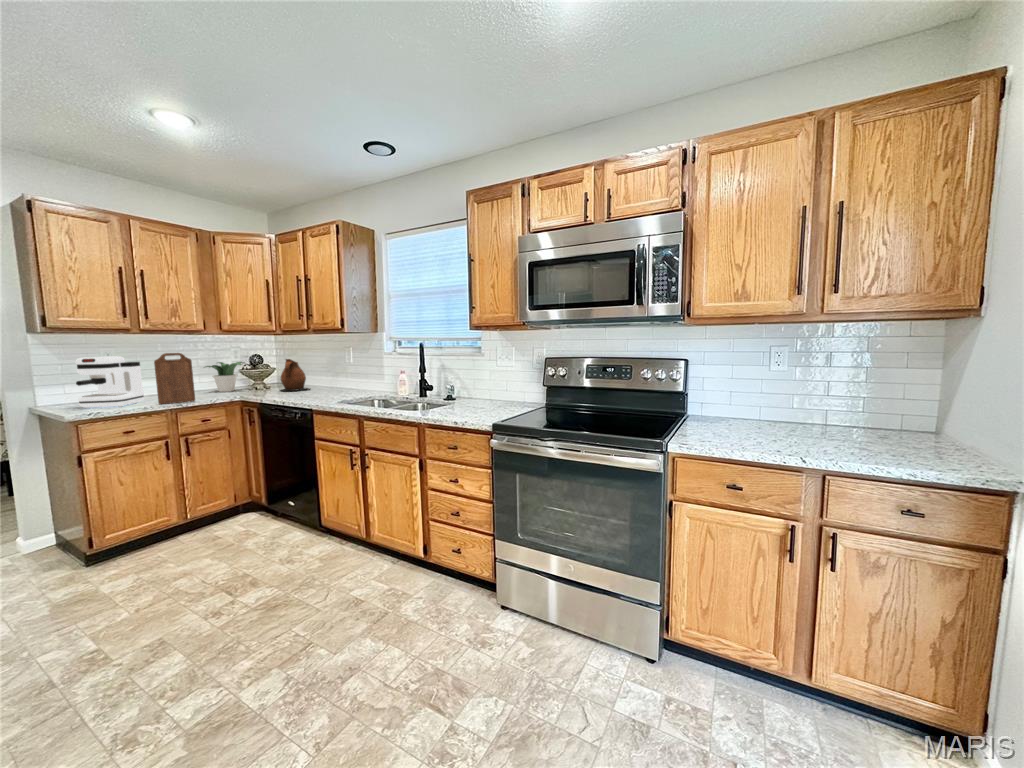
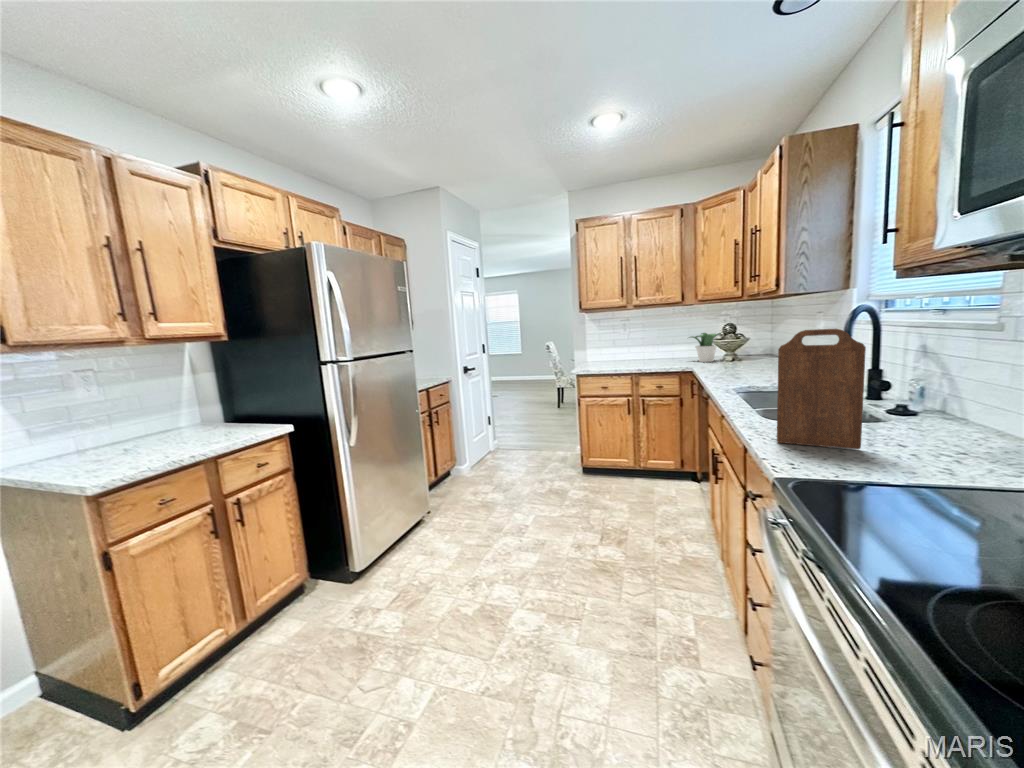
cutting board: present [154,353,195,404] -> present [777,329,866,449]
coffee maker: present [76,356,144,408] -> none [587,329,629,368]
ceramic pitcher: present [281,359,309,391] -> none [742,330,780,368]

